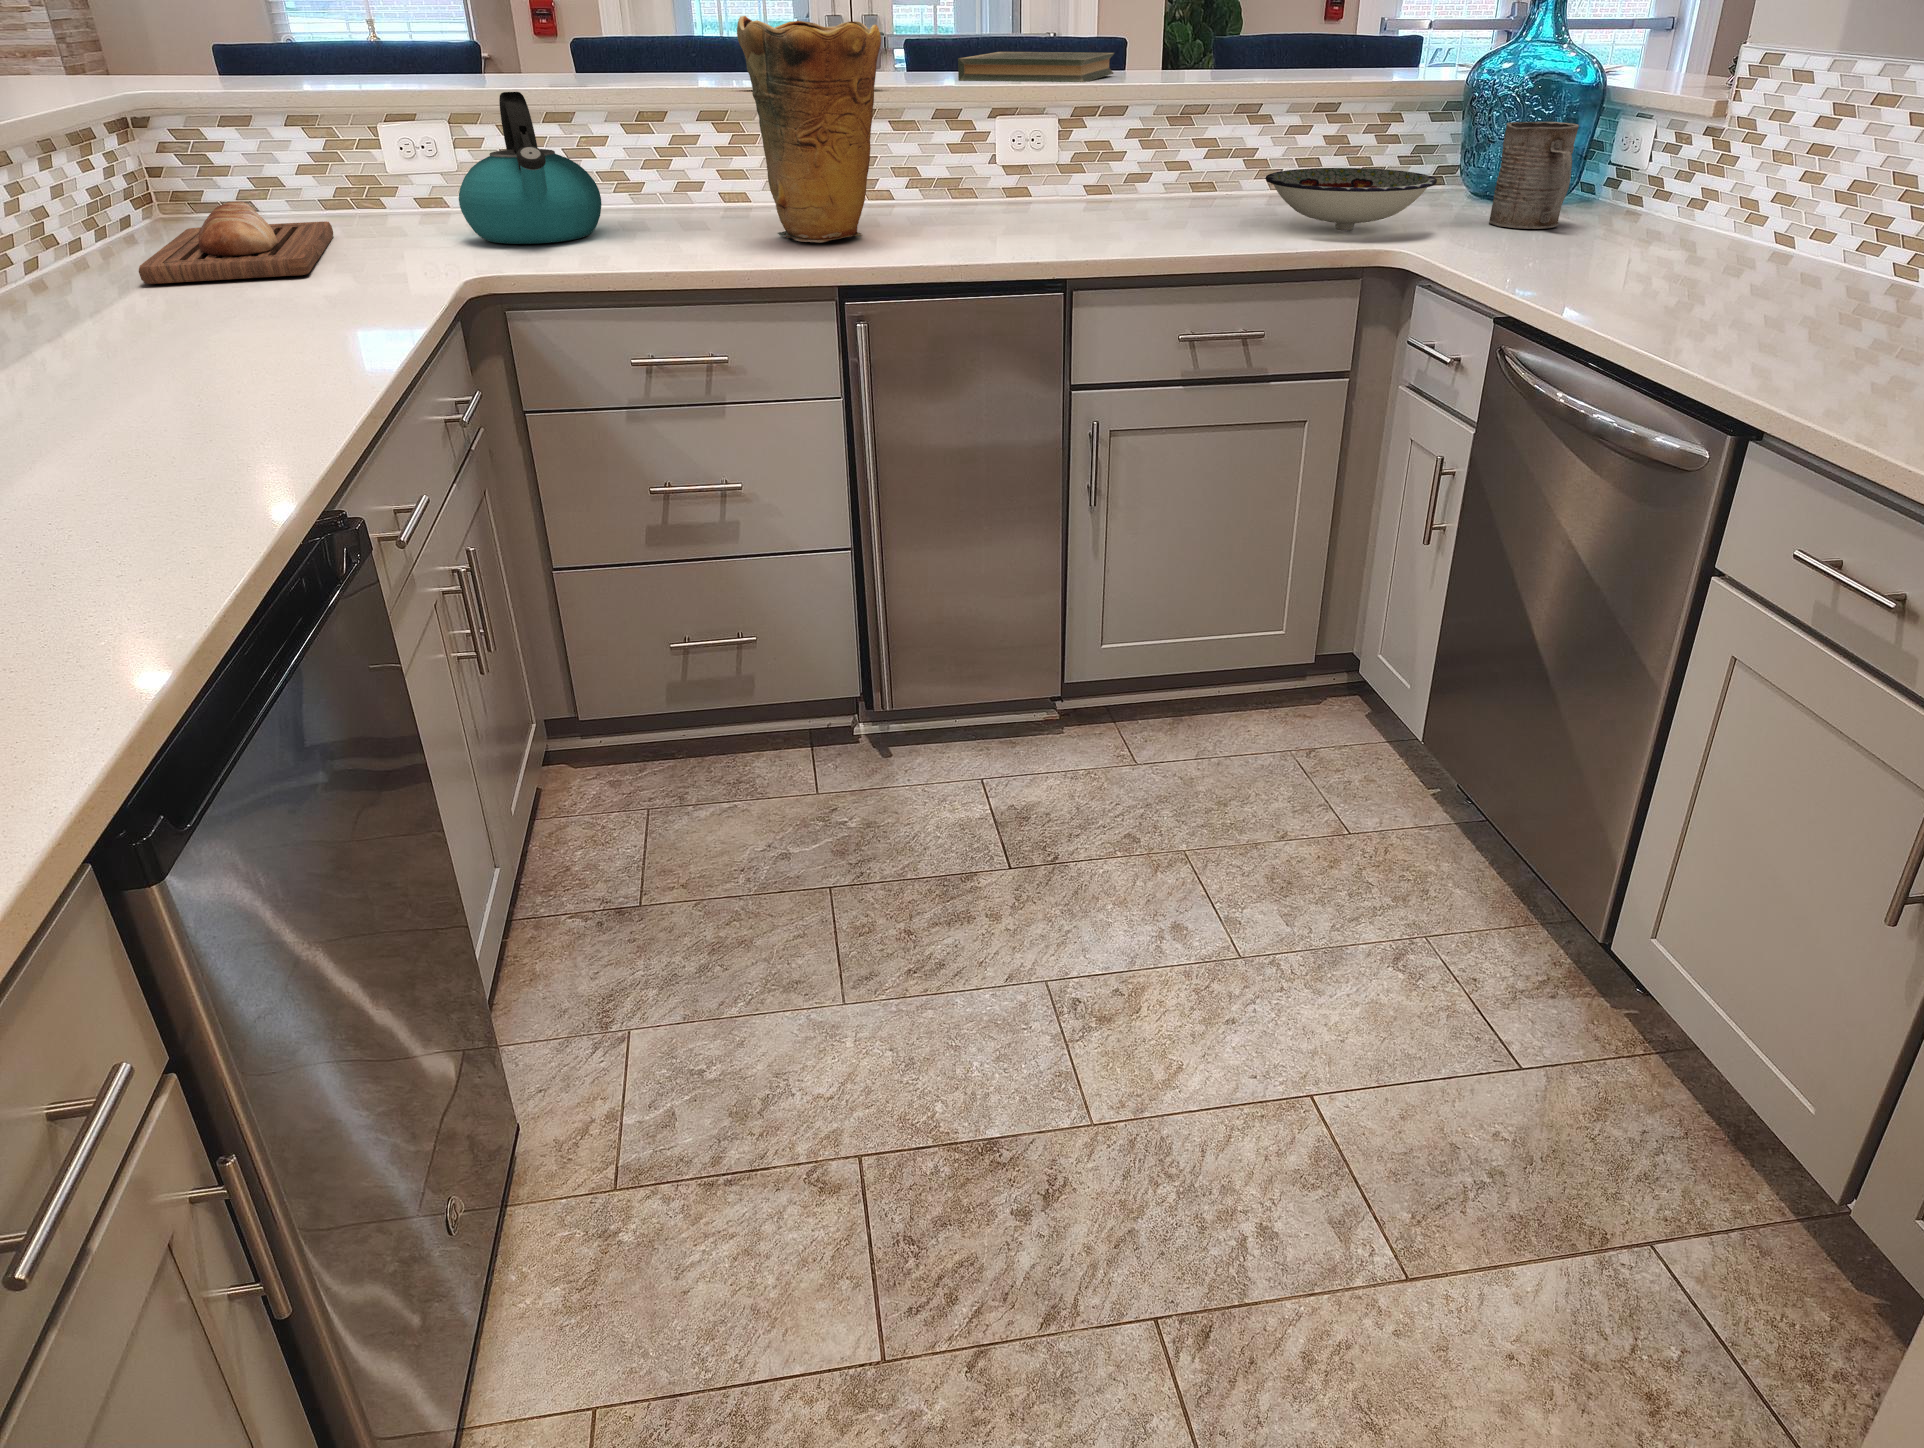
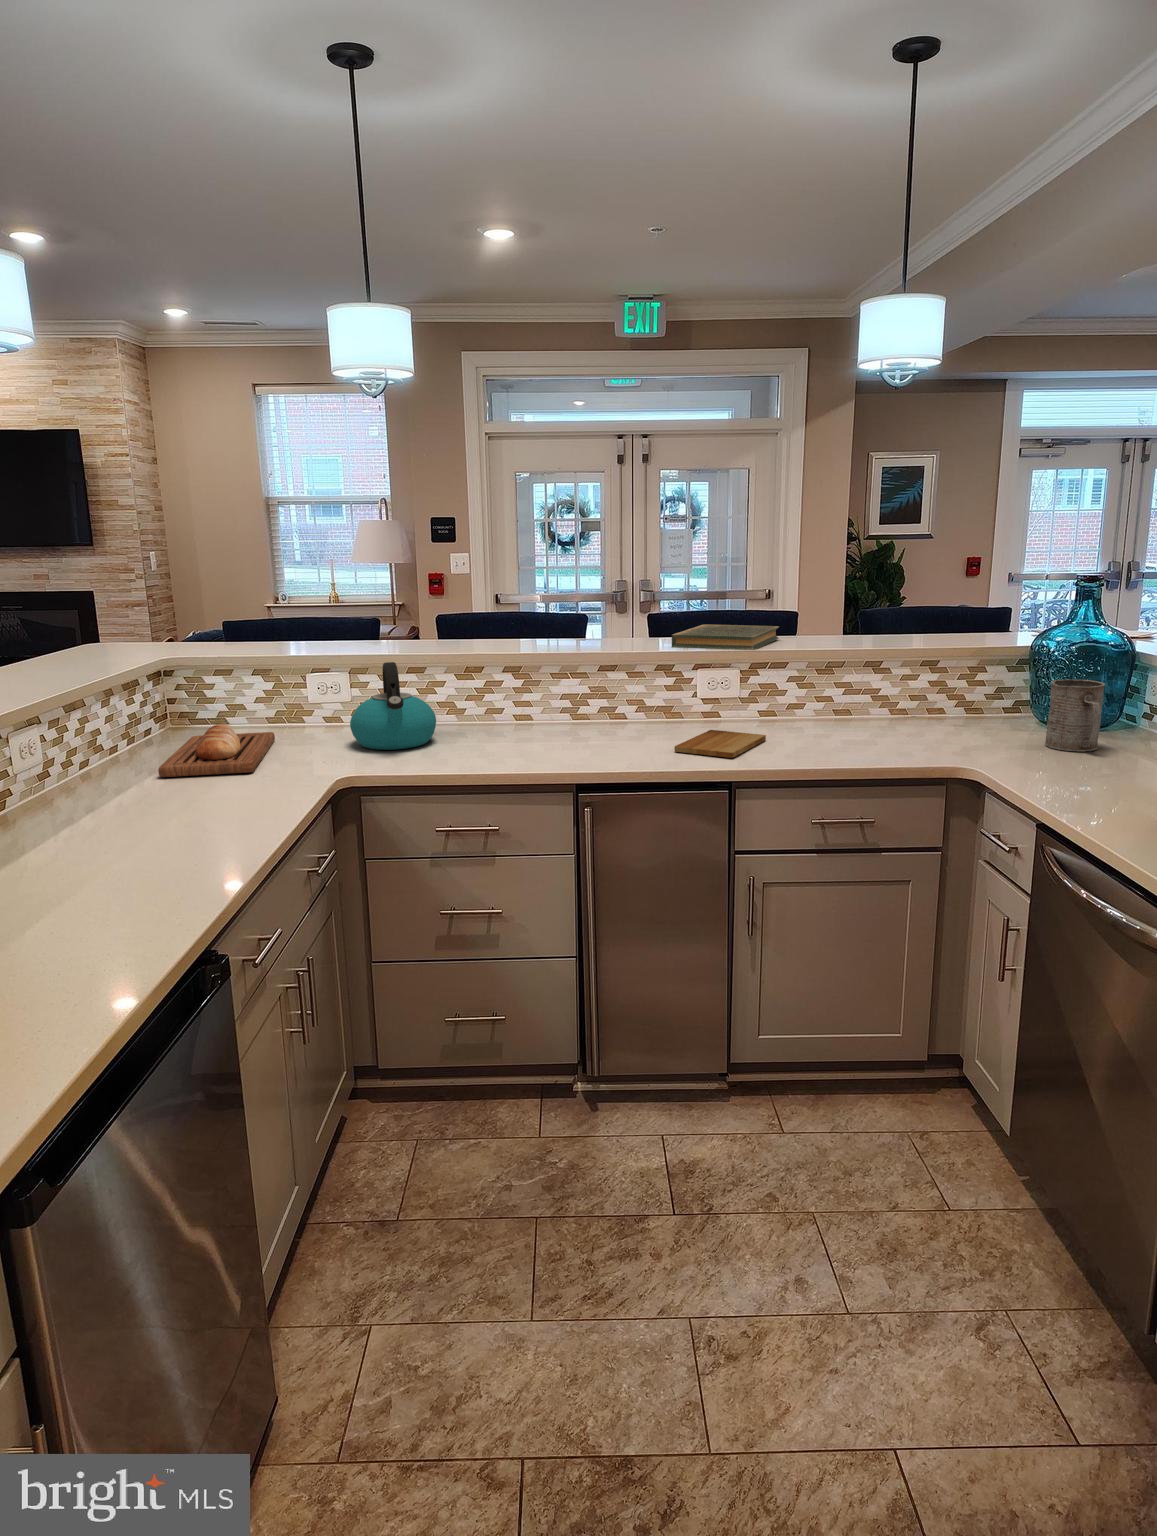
vase: present [737,16,881,242] -> none [527,622,616,753]
bowl: present [1265,168,1437,230] -> none [875,707,1000,750]
cutting board: none [979,211,1107,244] -> present [675,730,766,758]

